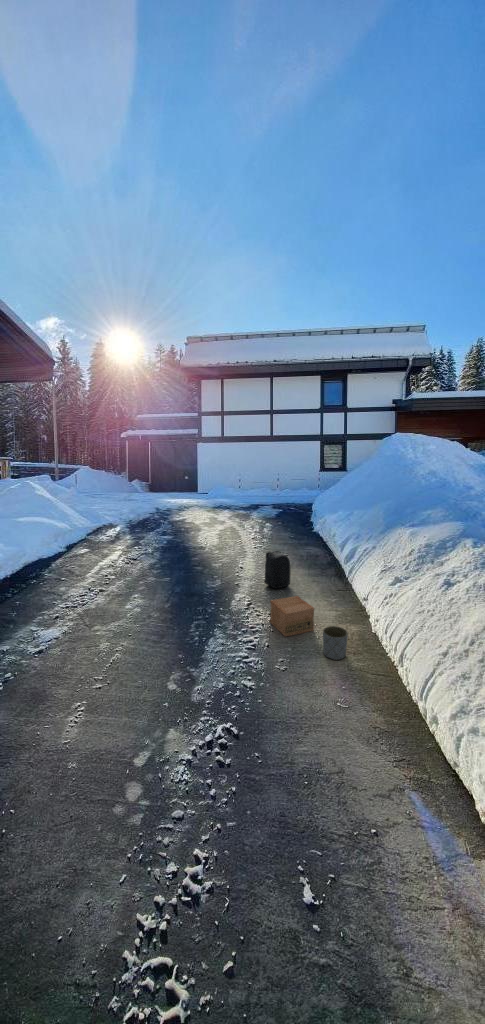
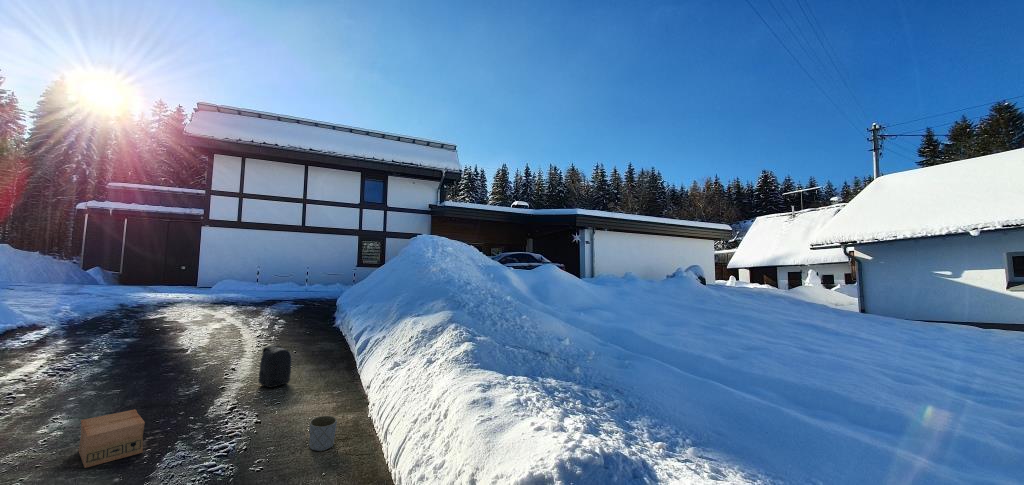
cardboard box: present [270,596,314,637] -> present [79,409,145,468]

